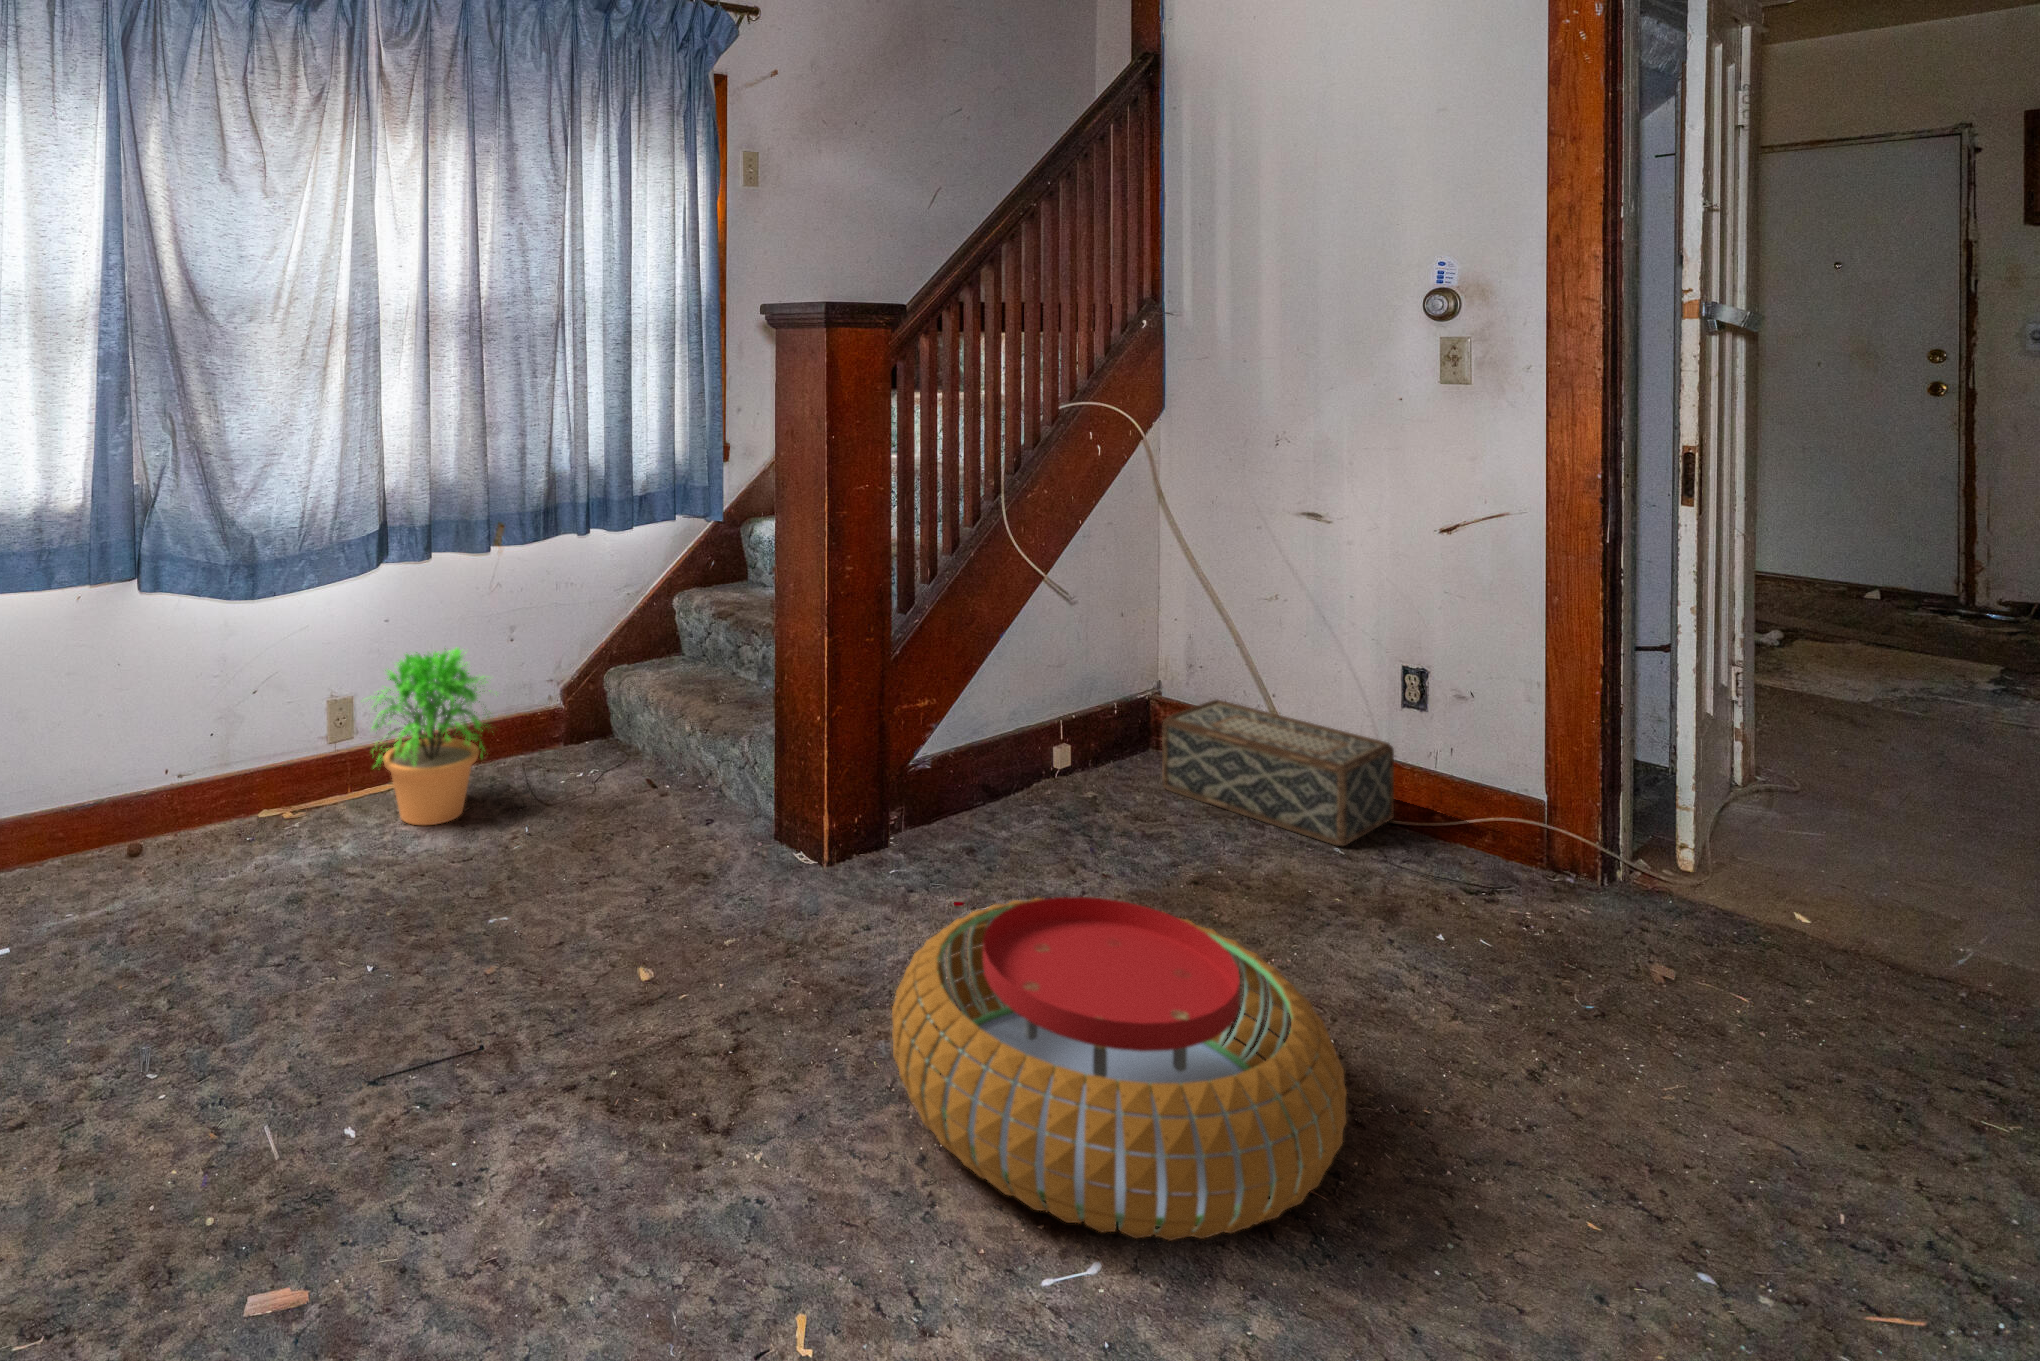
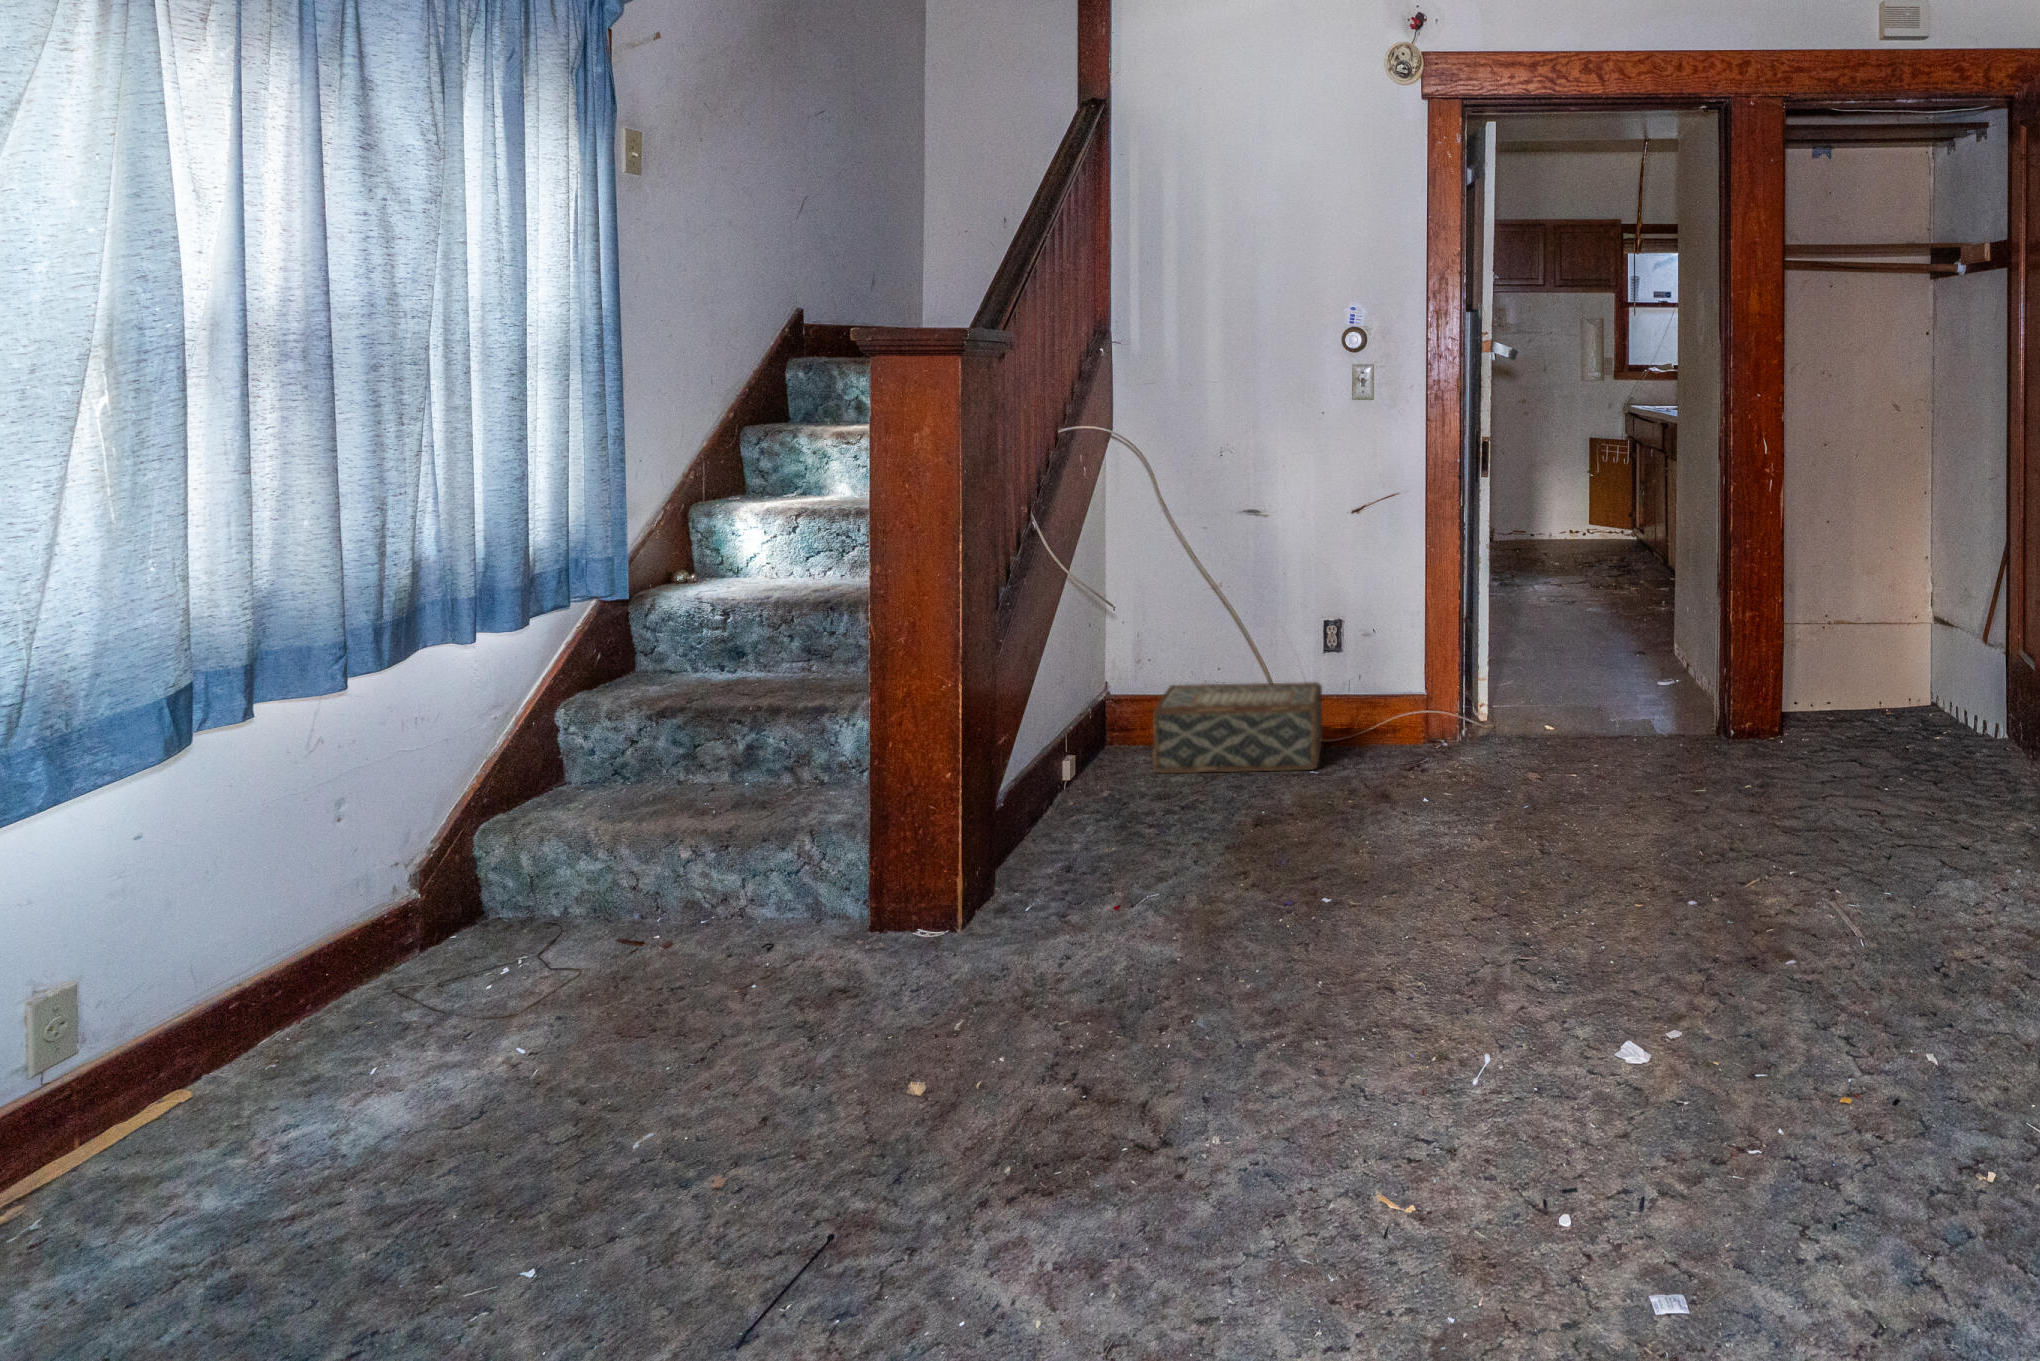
potted plant: present [372,648,491,825] -> none [141,837,440,1143]
pouf: present [892,897,1347,1241] -> none [1208,818,1553,1054]

